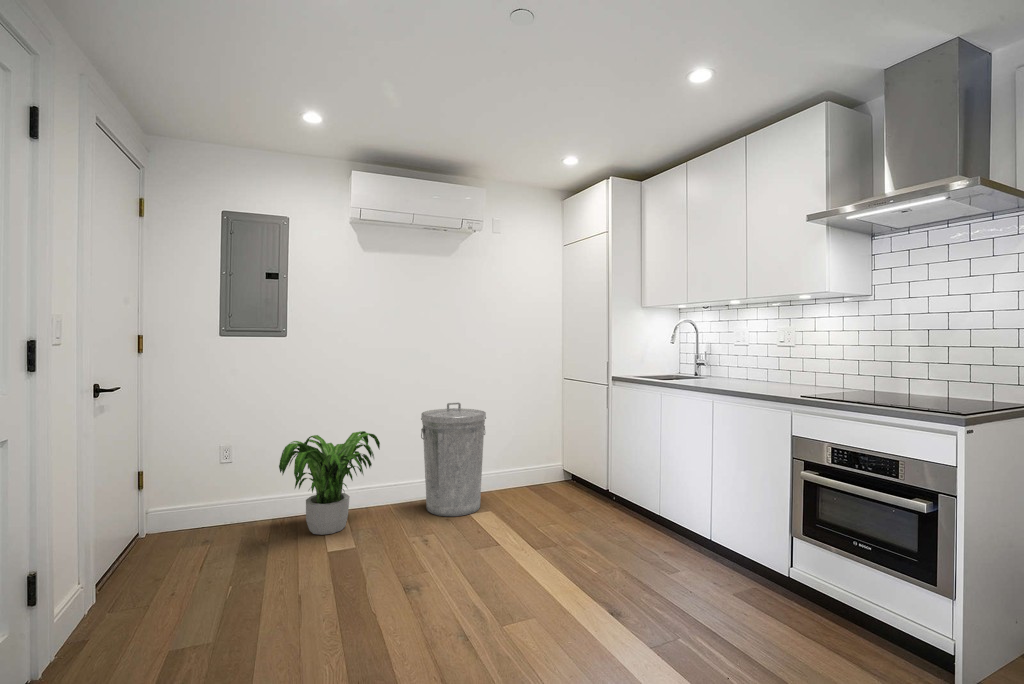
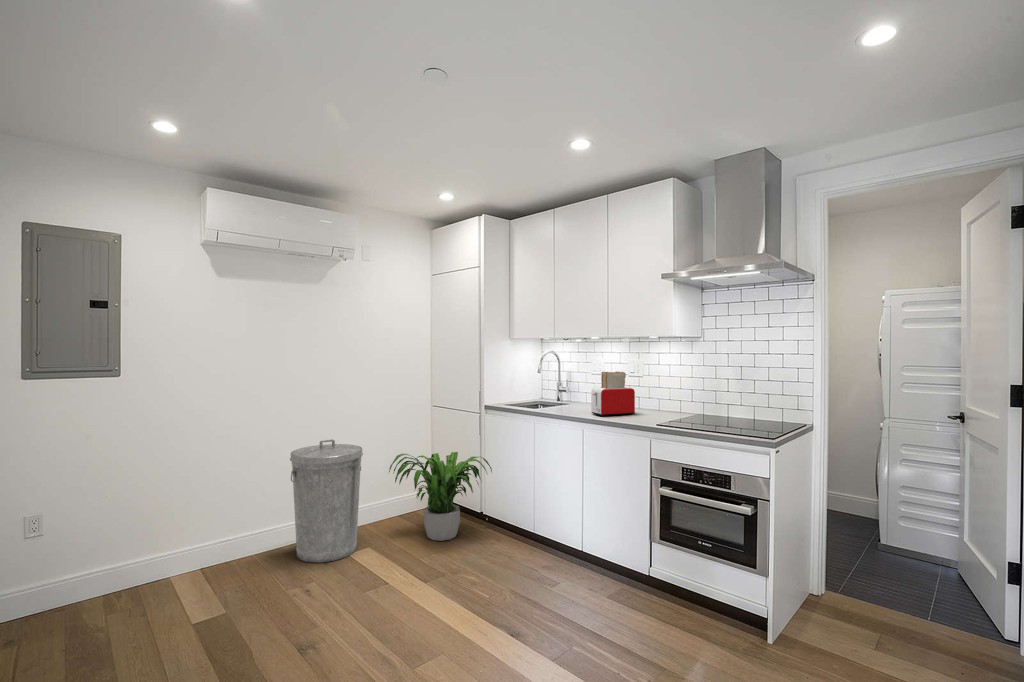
toaster: none [724,337,778,388] -> present [591,371,635,416]
potted plant: present [279,431,380,535] -> present [389,452,492,541]

